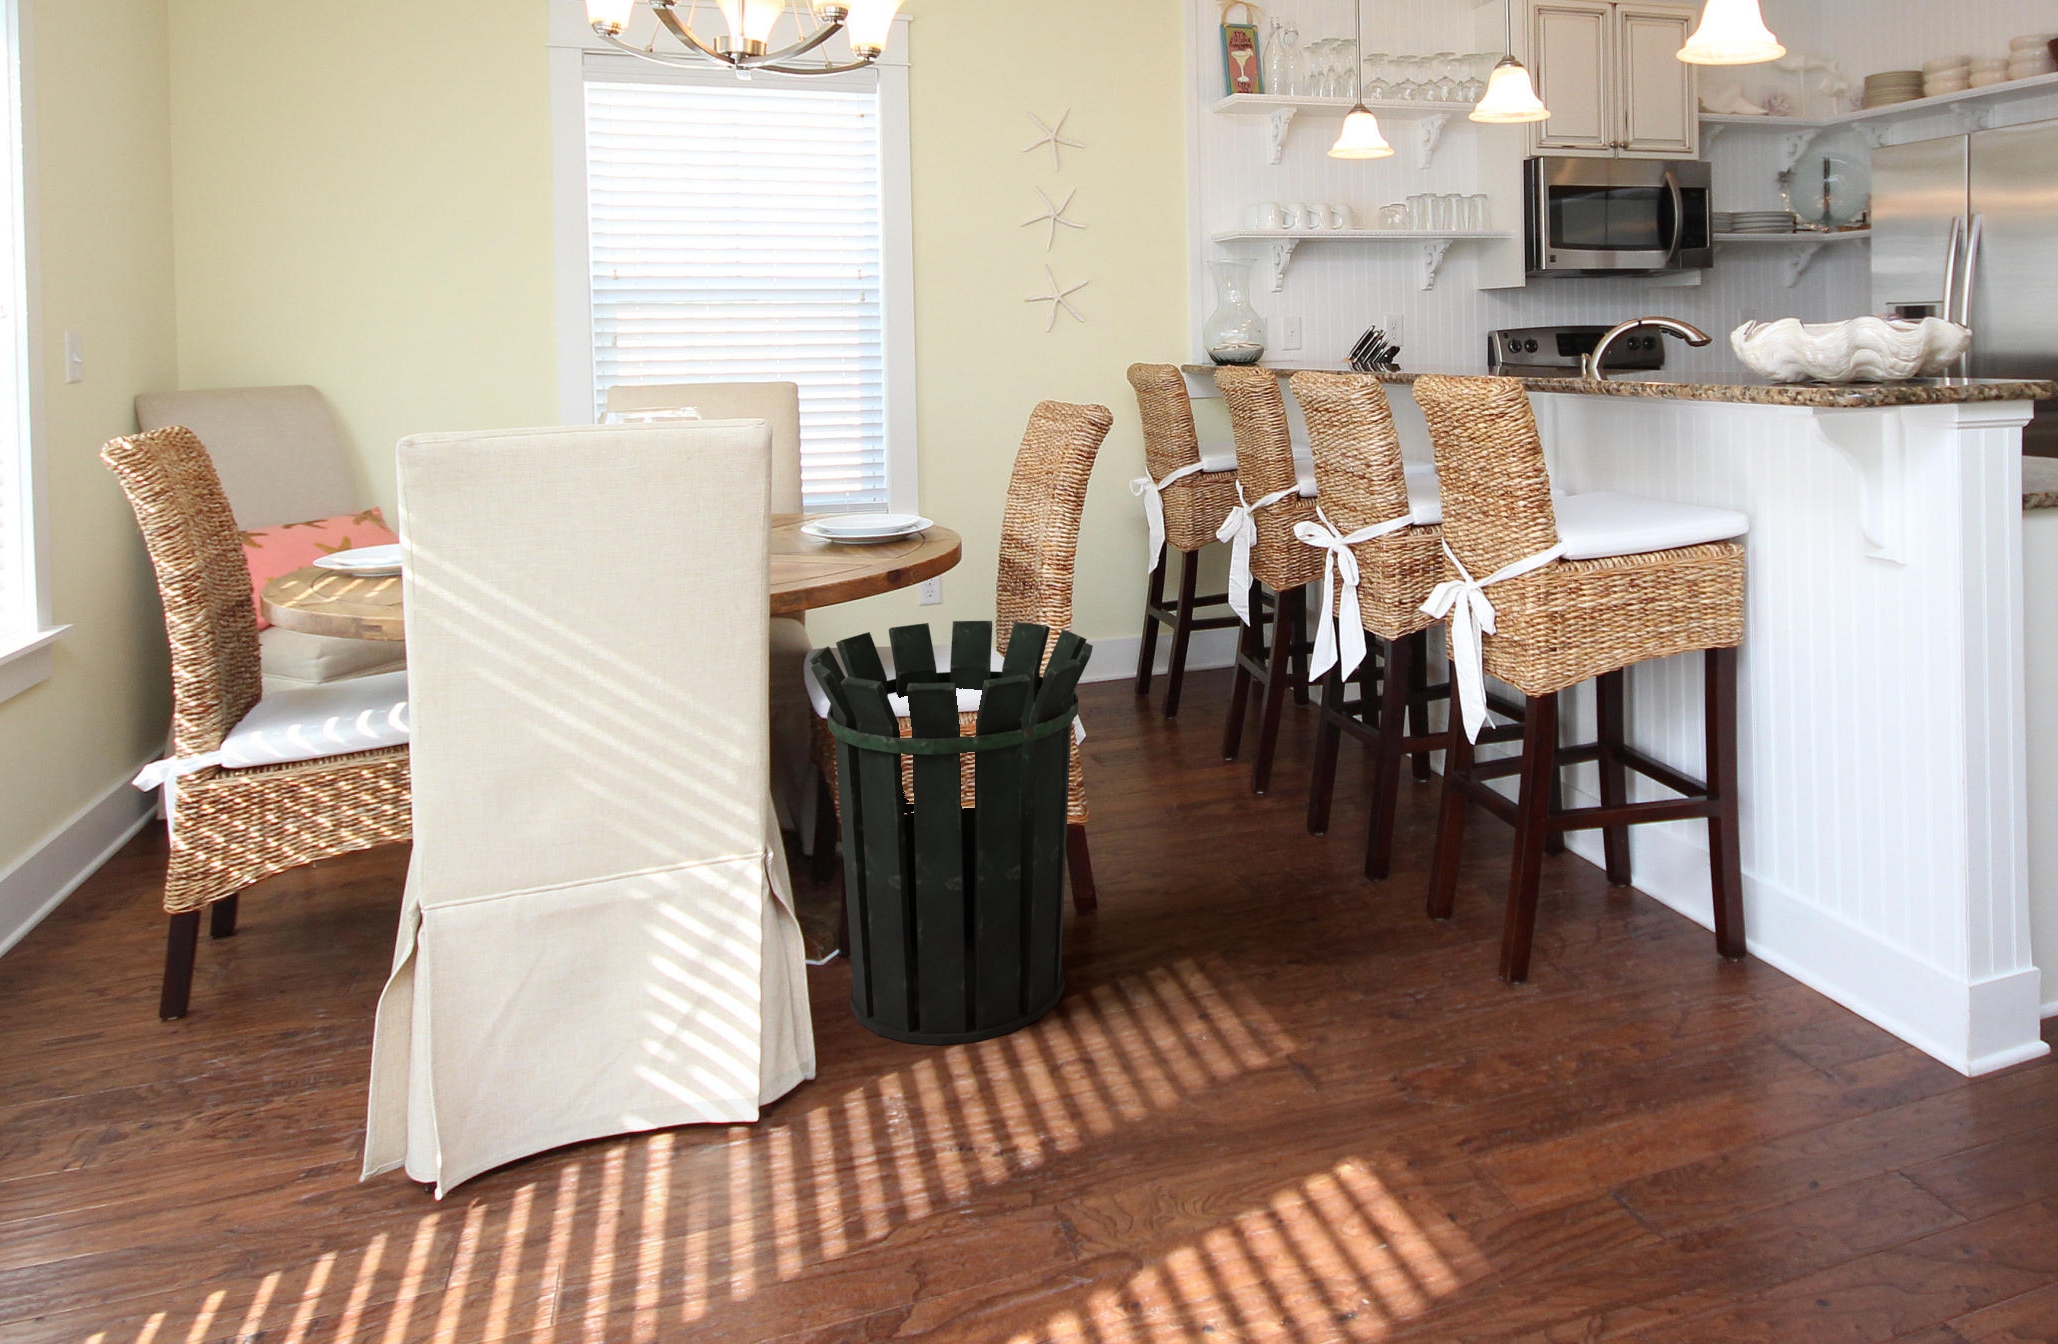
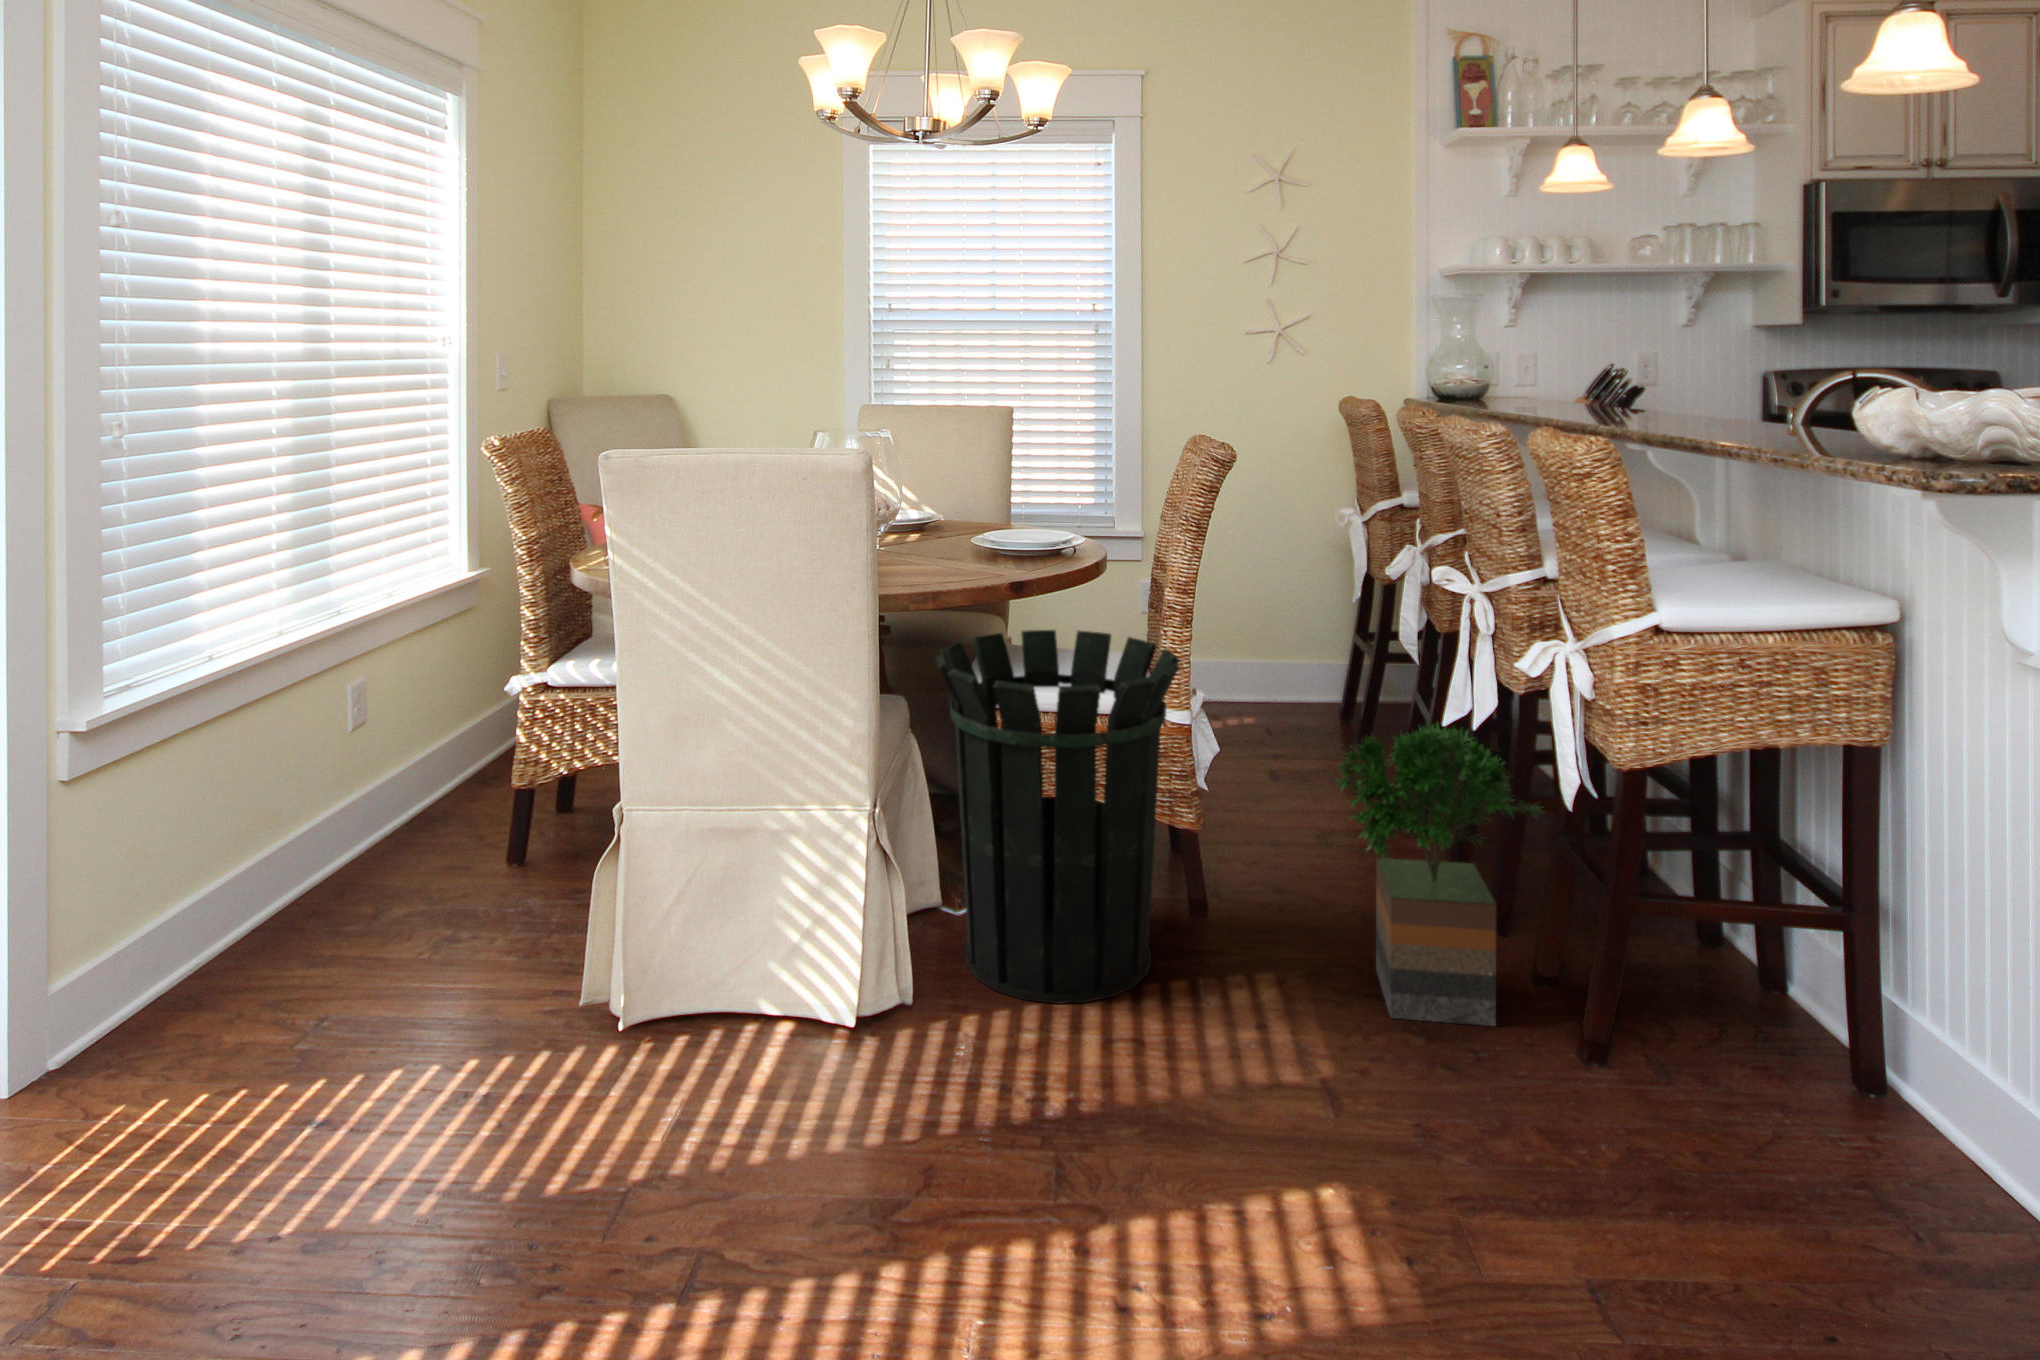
potted tree: none [1250,673,1455,978] -> present [1337,722,1542,1026]

